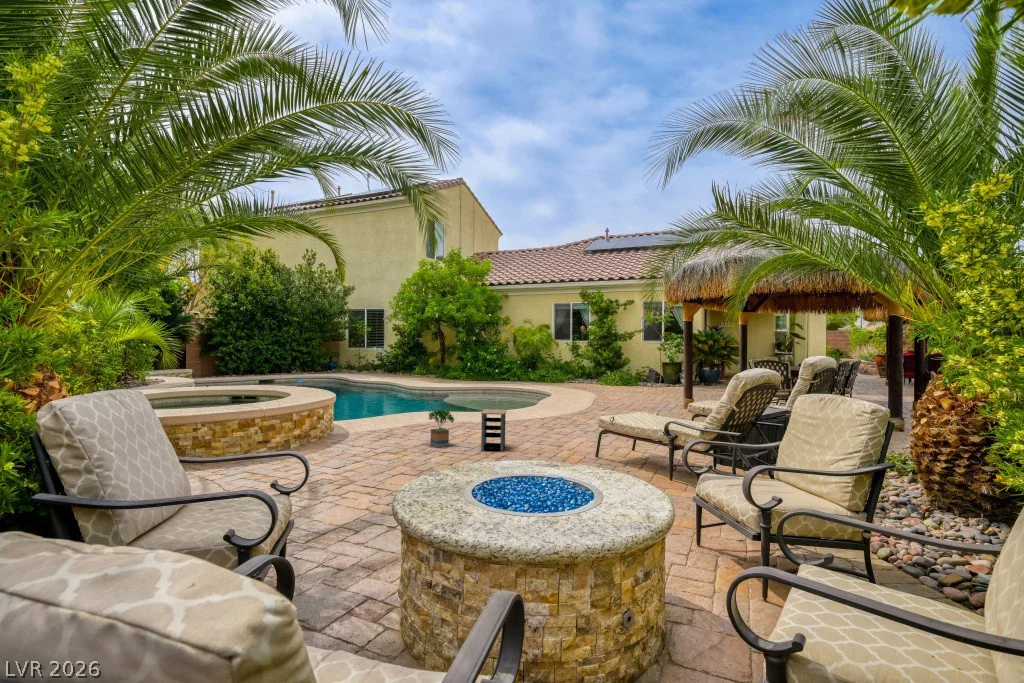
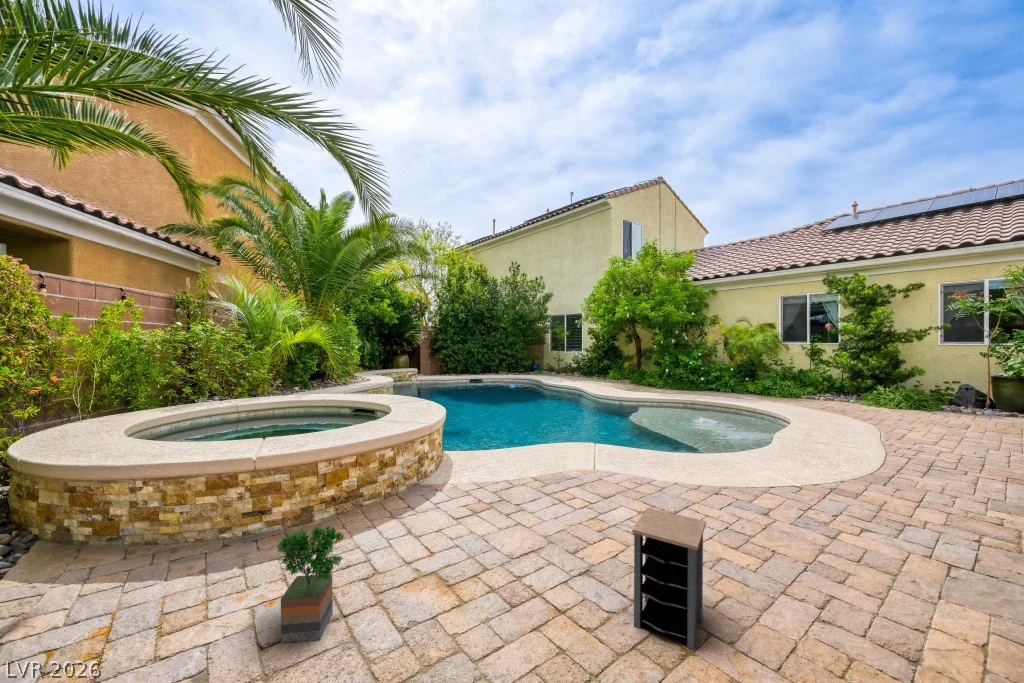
potted tree: present [429,410,454,448] -> present [277,526,345,643]

